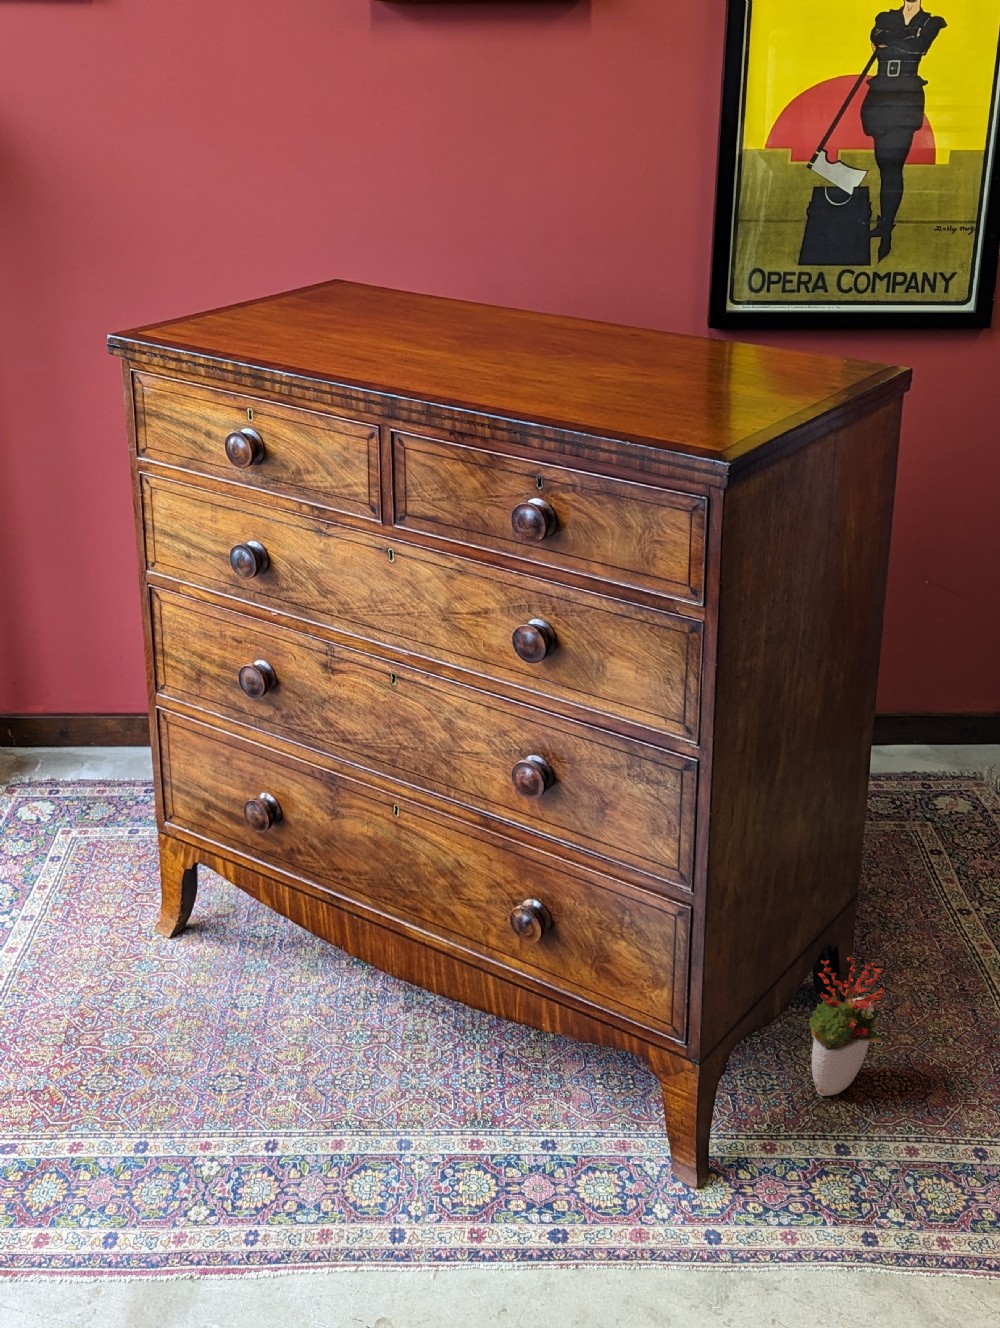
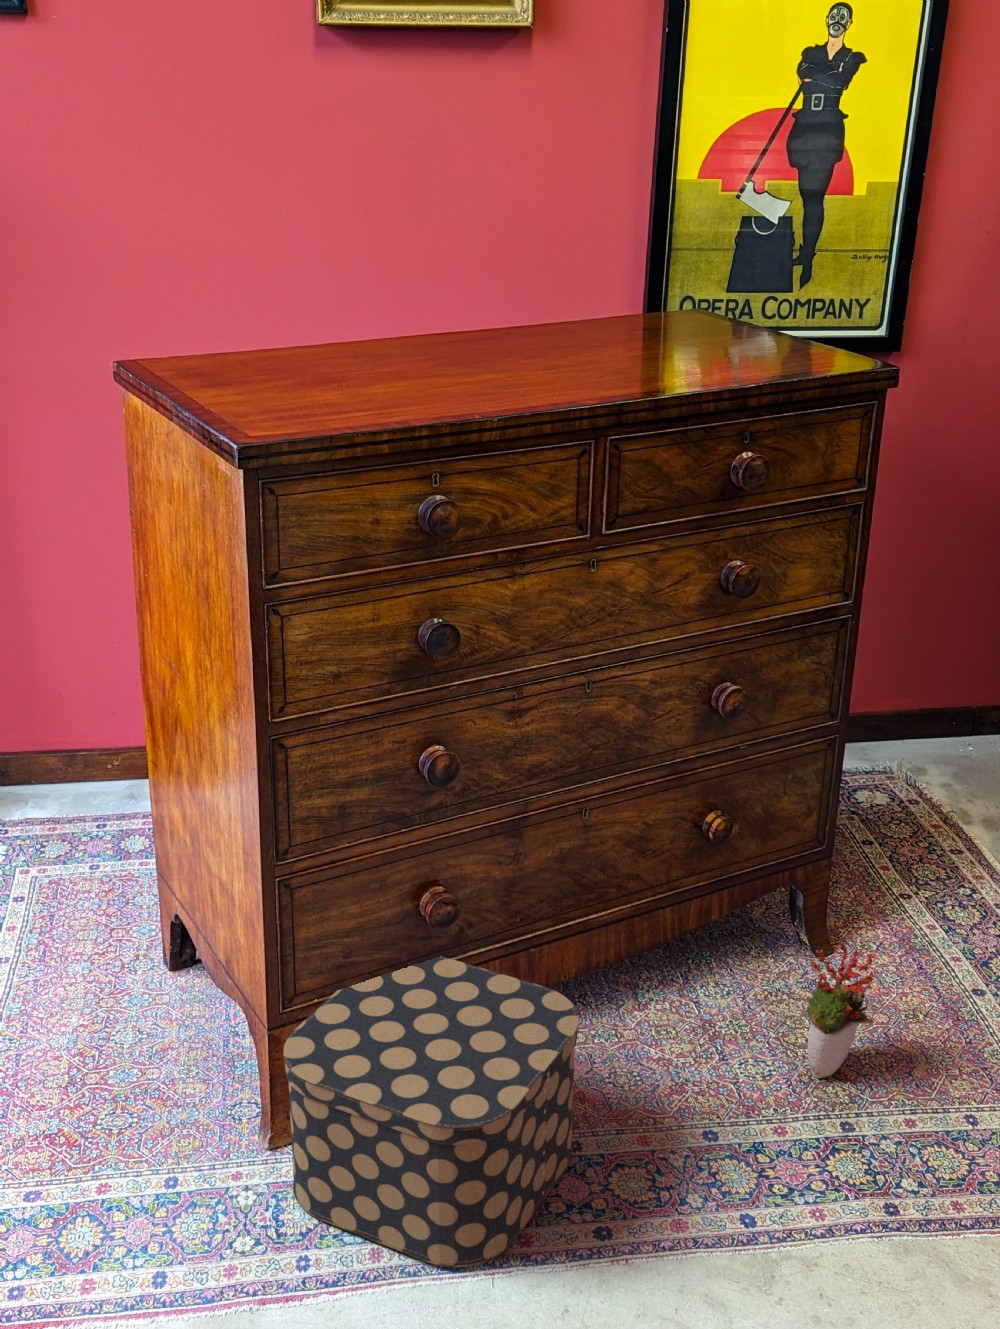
storage box: none [244,934,551,1256] -> present [283,956,579,1267]

